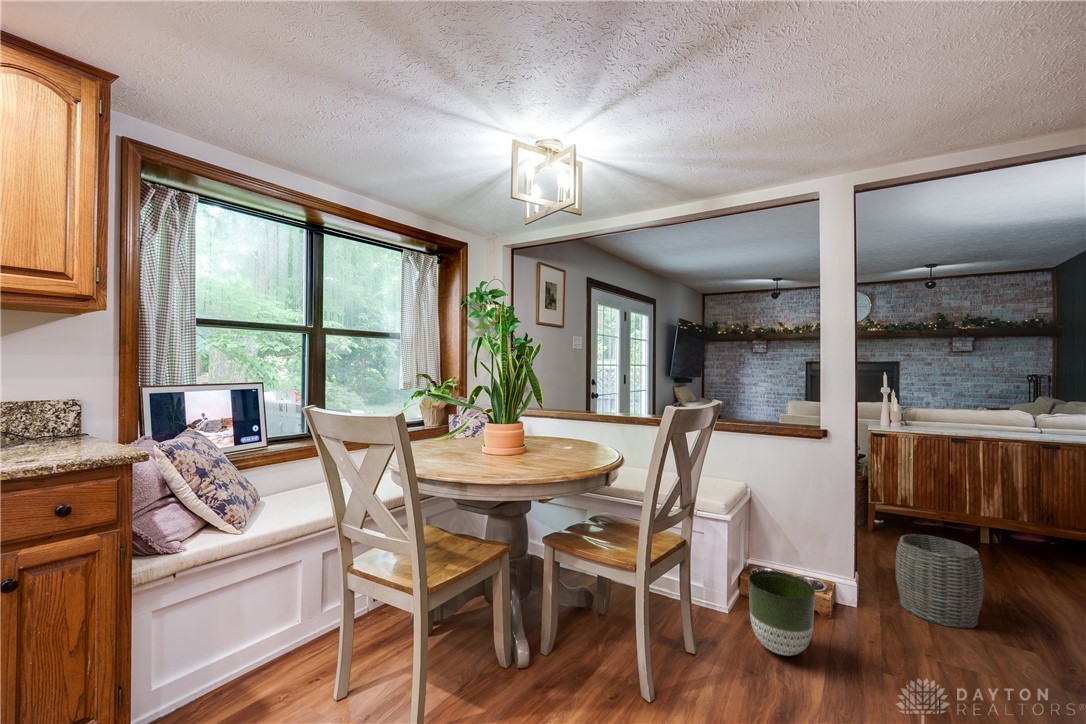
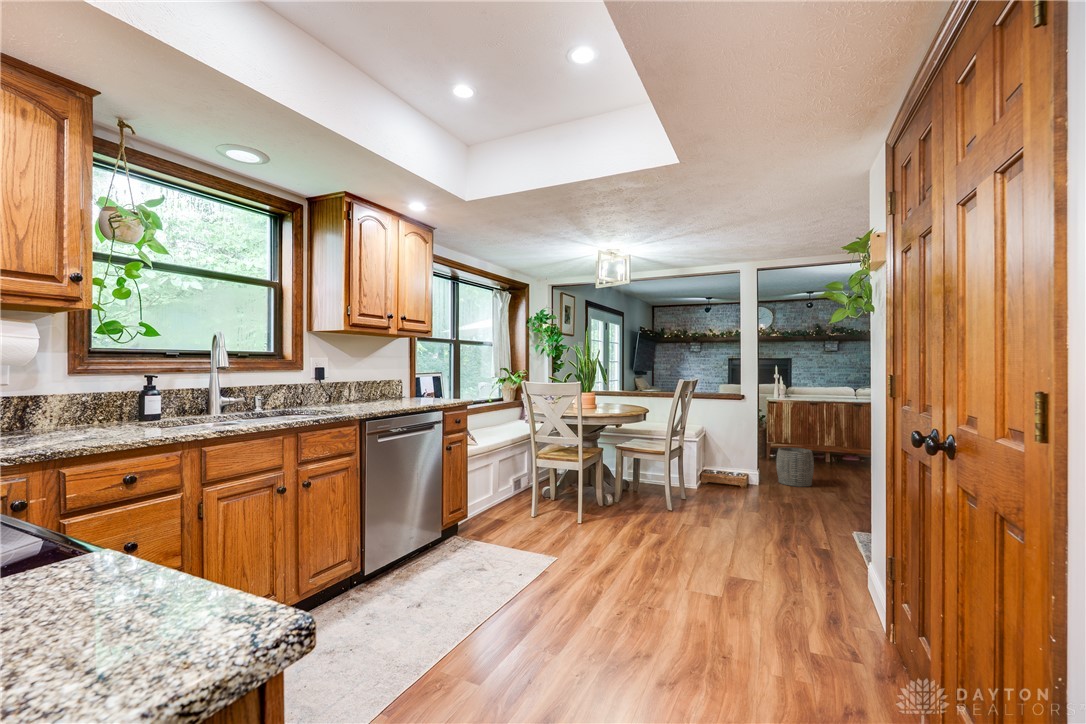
planter: present [748,571,815,656] -> none [709,462,739,497]

